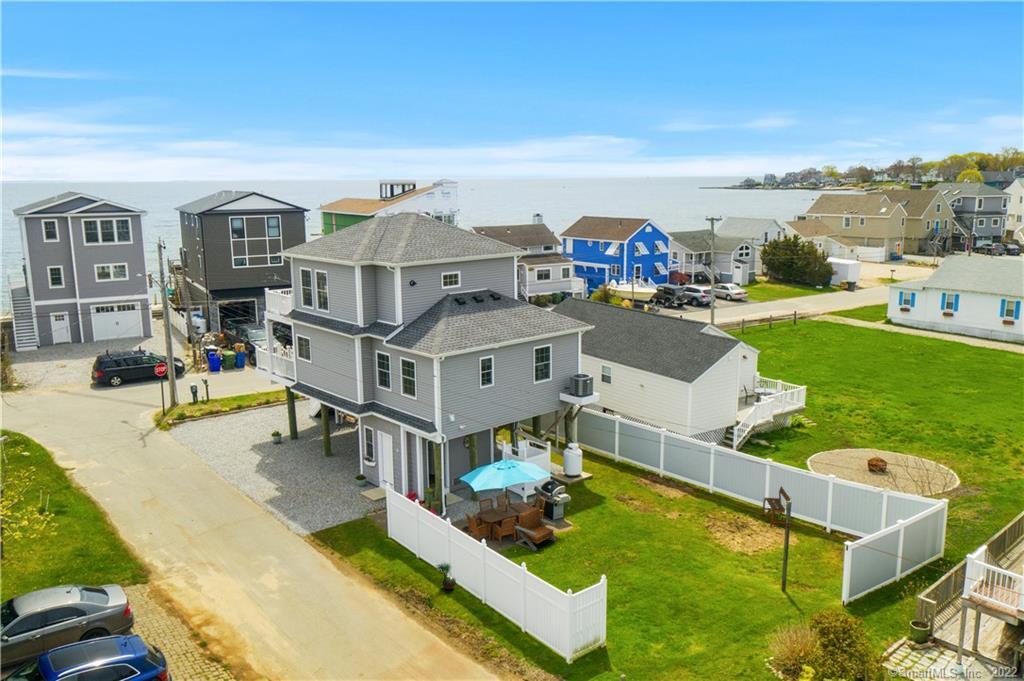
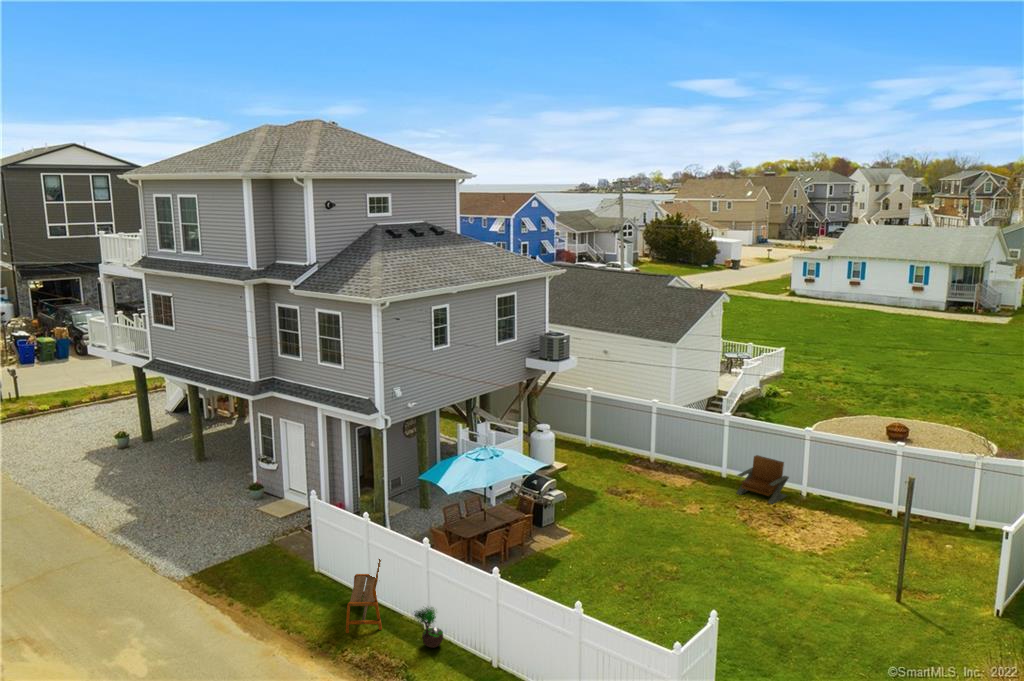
bench: present [762,487,790,528] -> present [346,559,382,633]
lounge chair: present [514,507,557,551] -> present [736,455,789,504]

